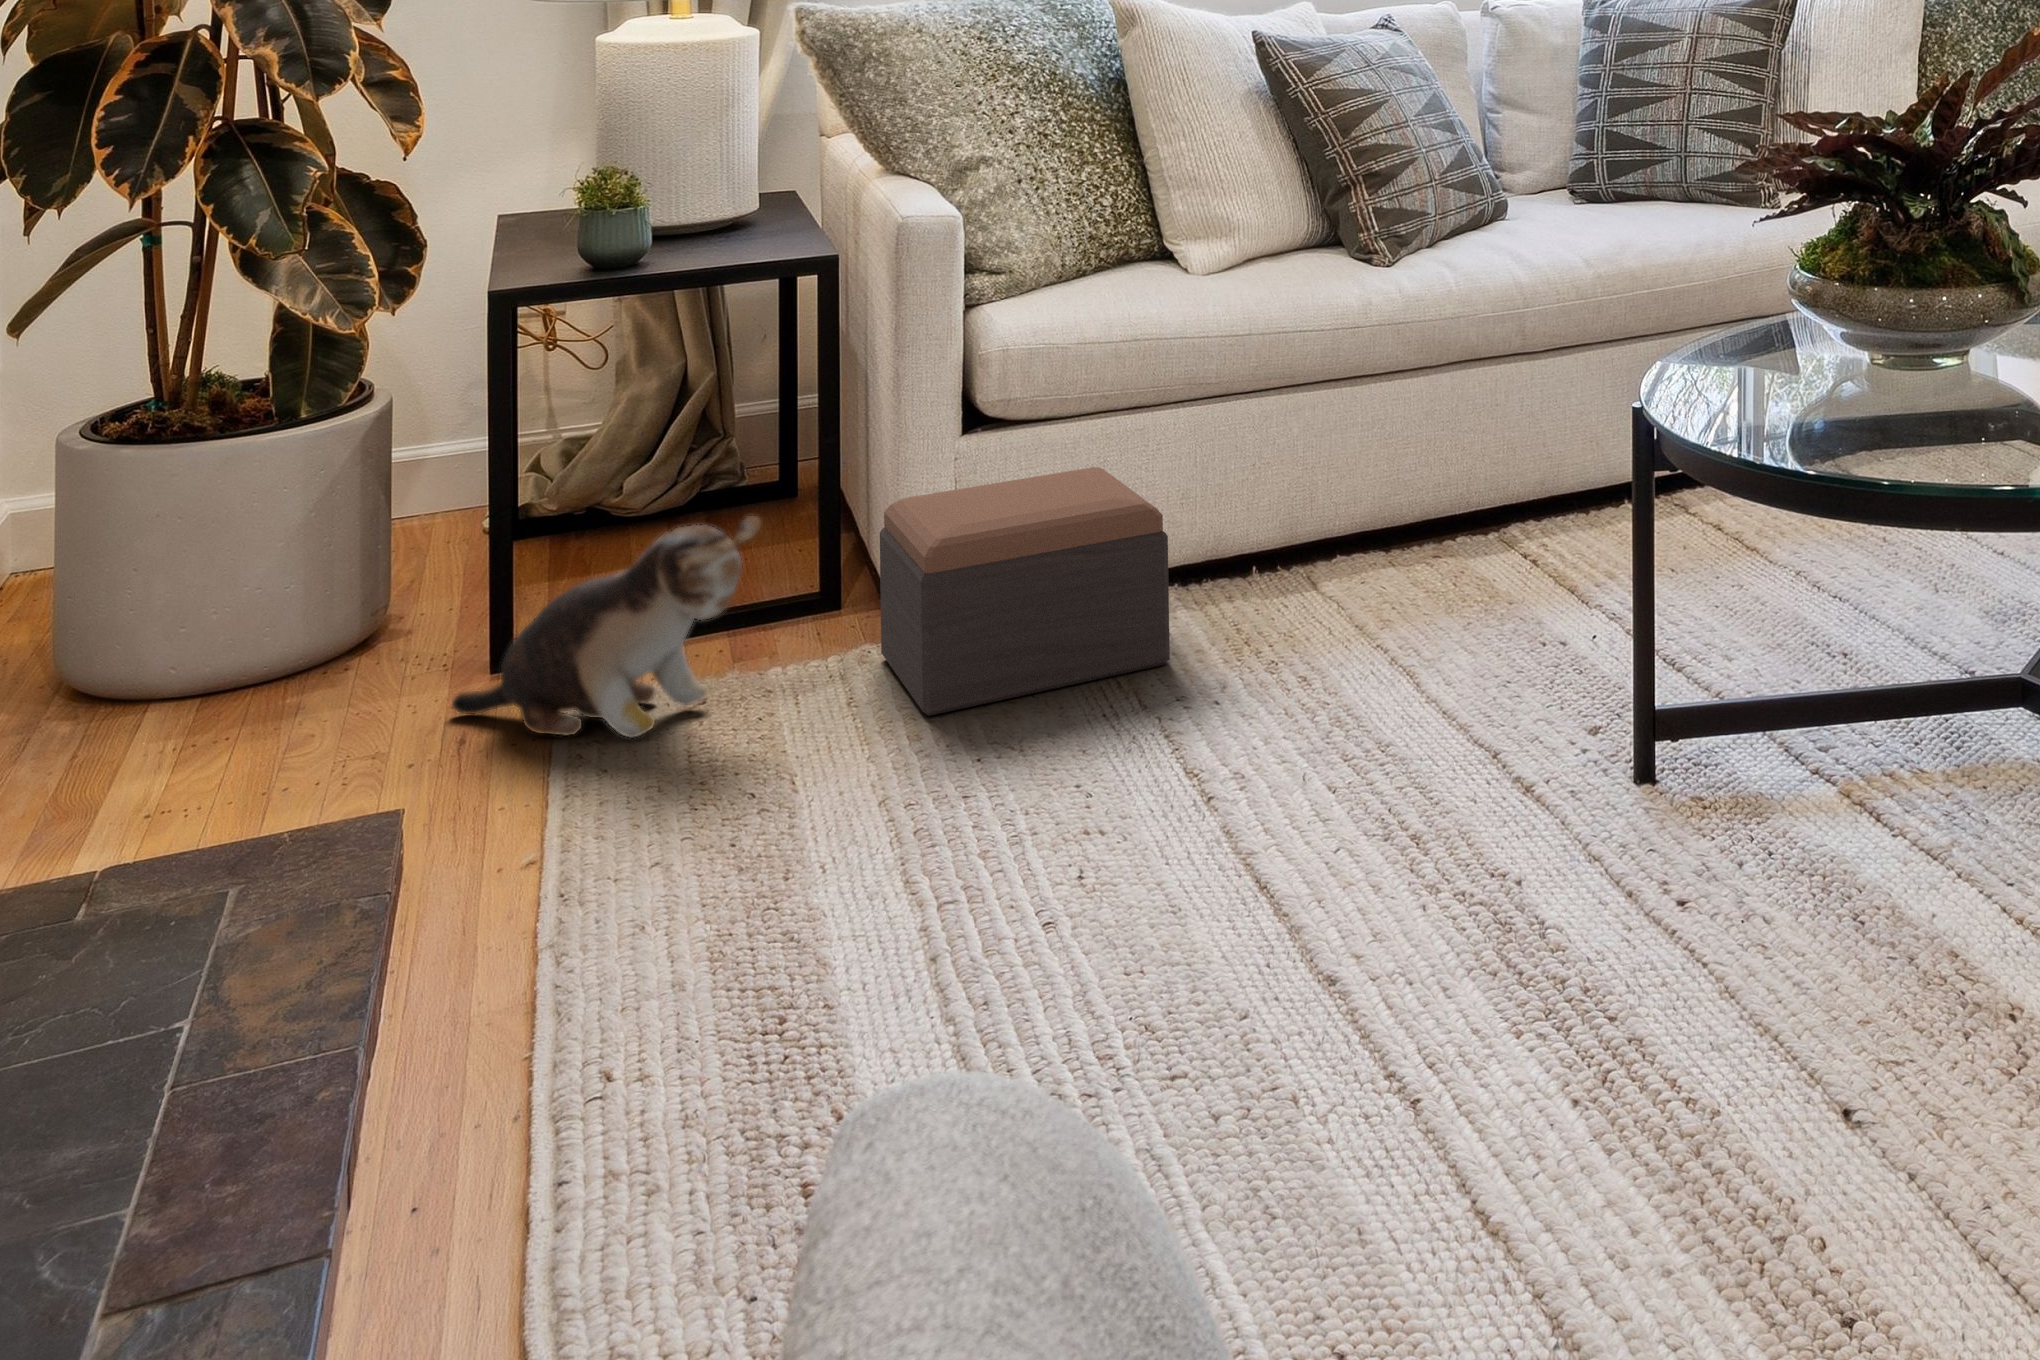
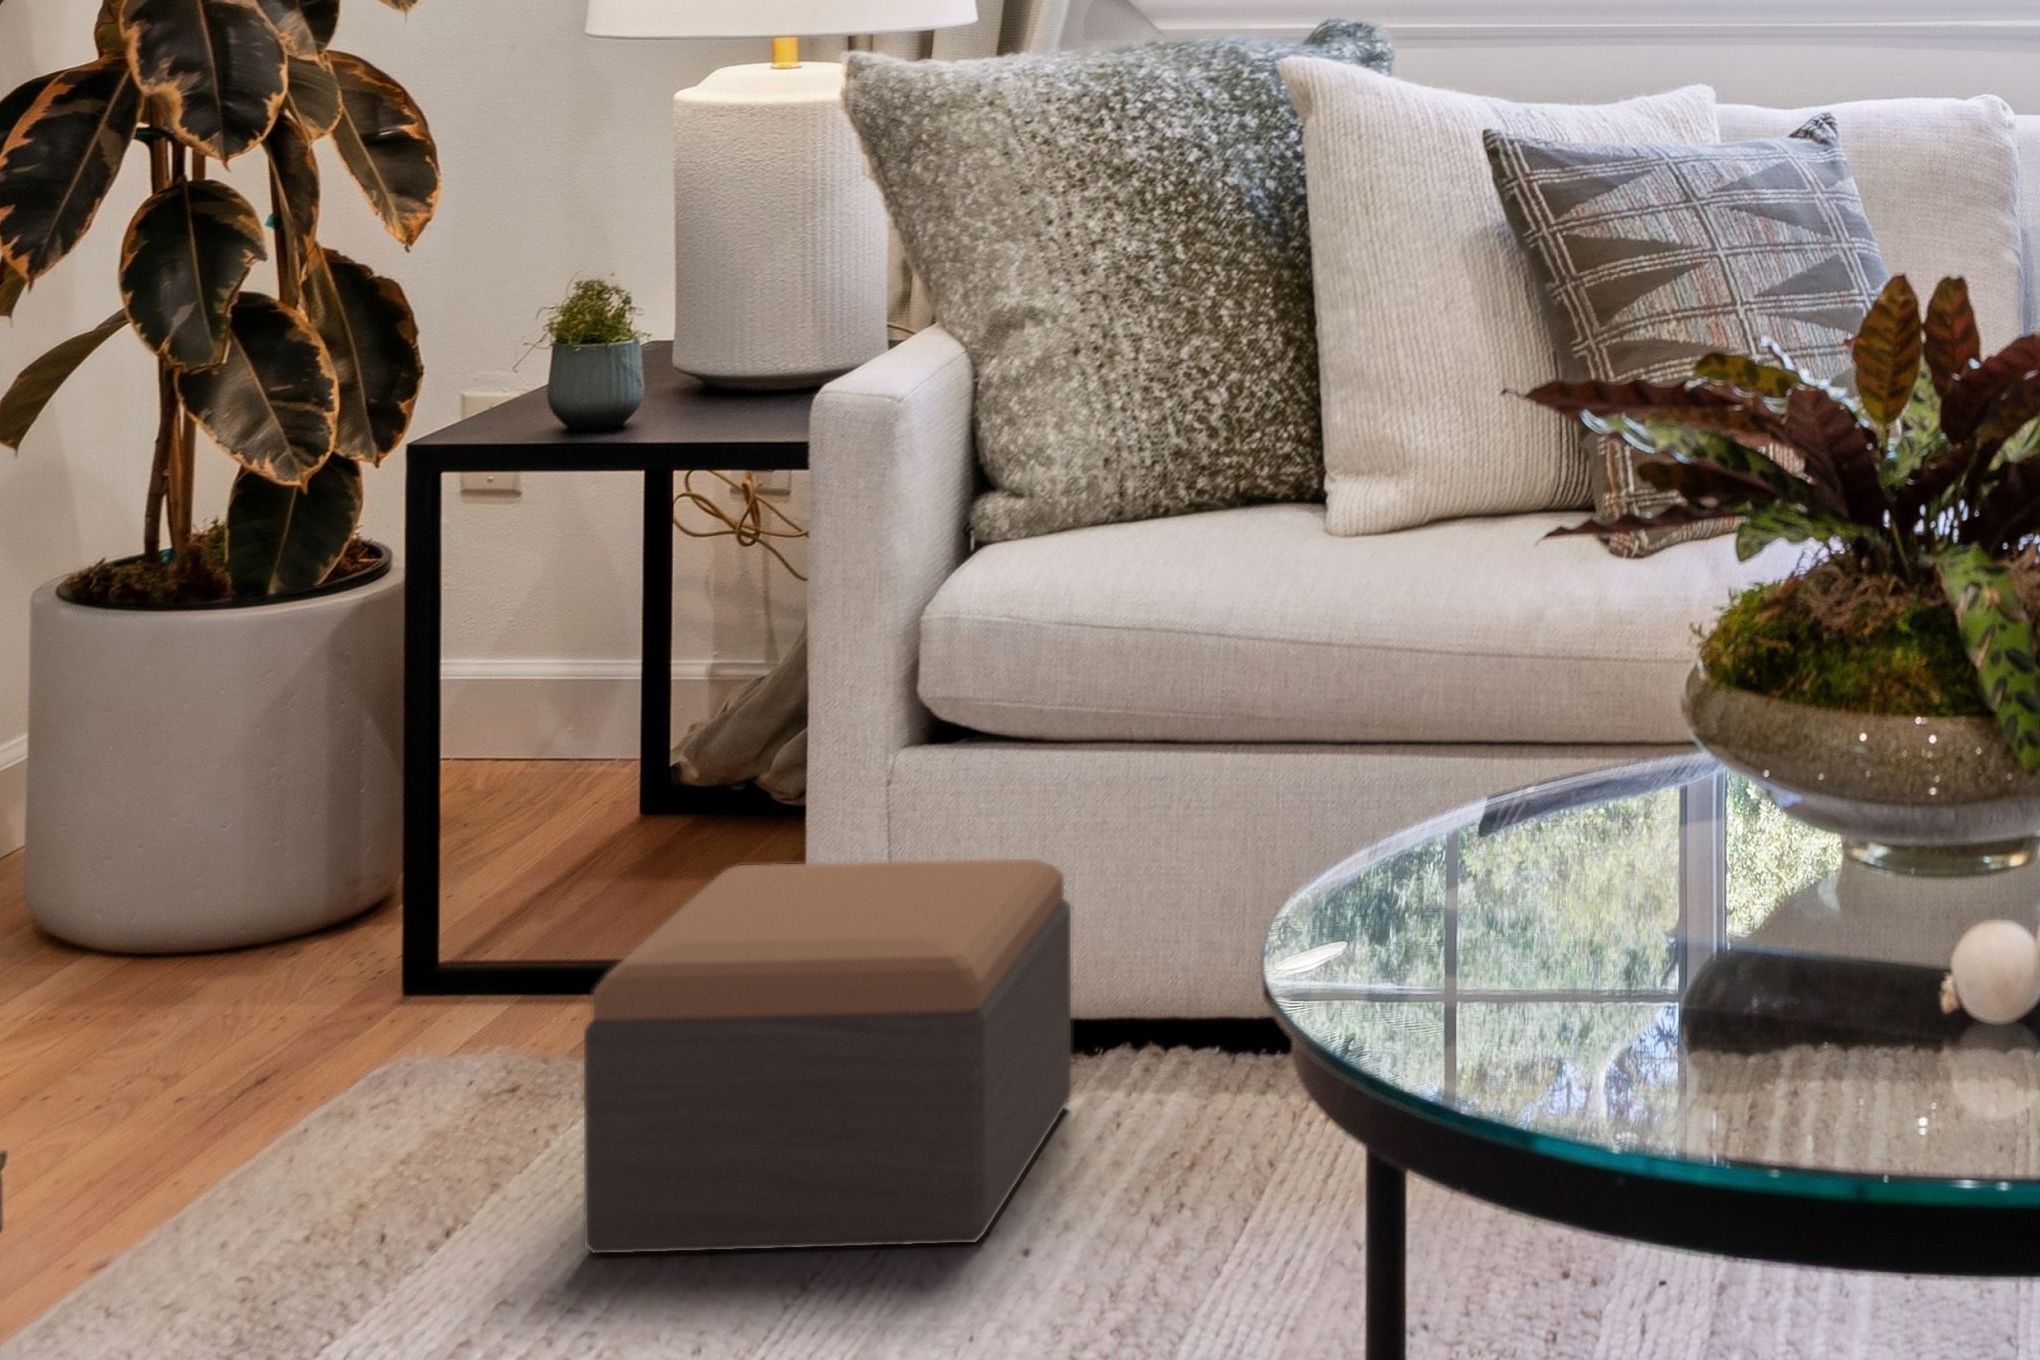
plush toy: present [452,516,761,738] -> none [203,867,451,1181]

